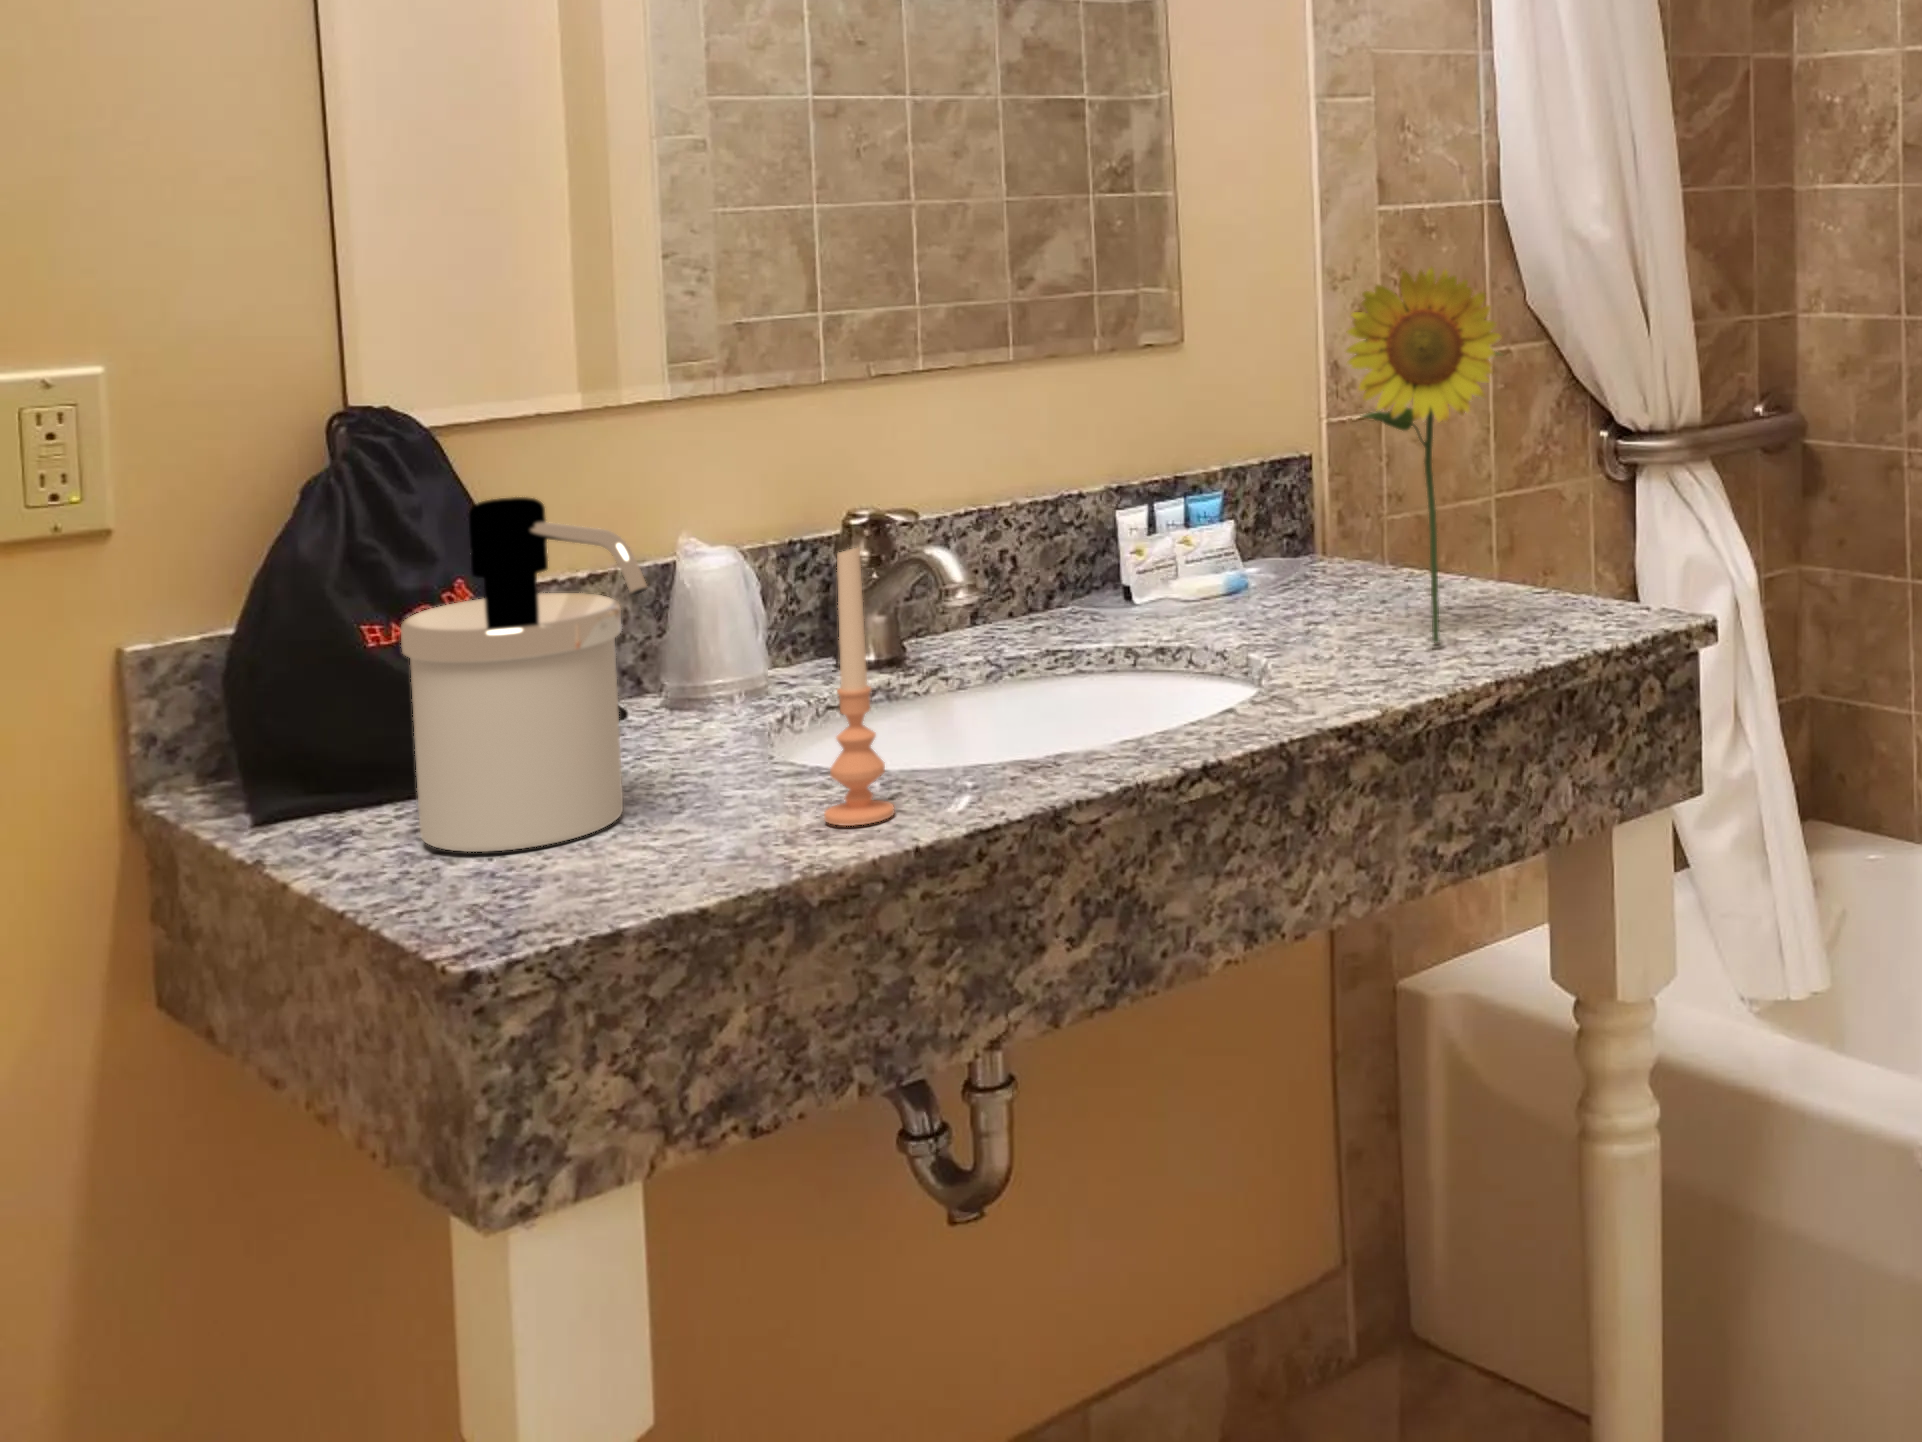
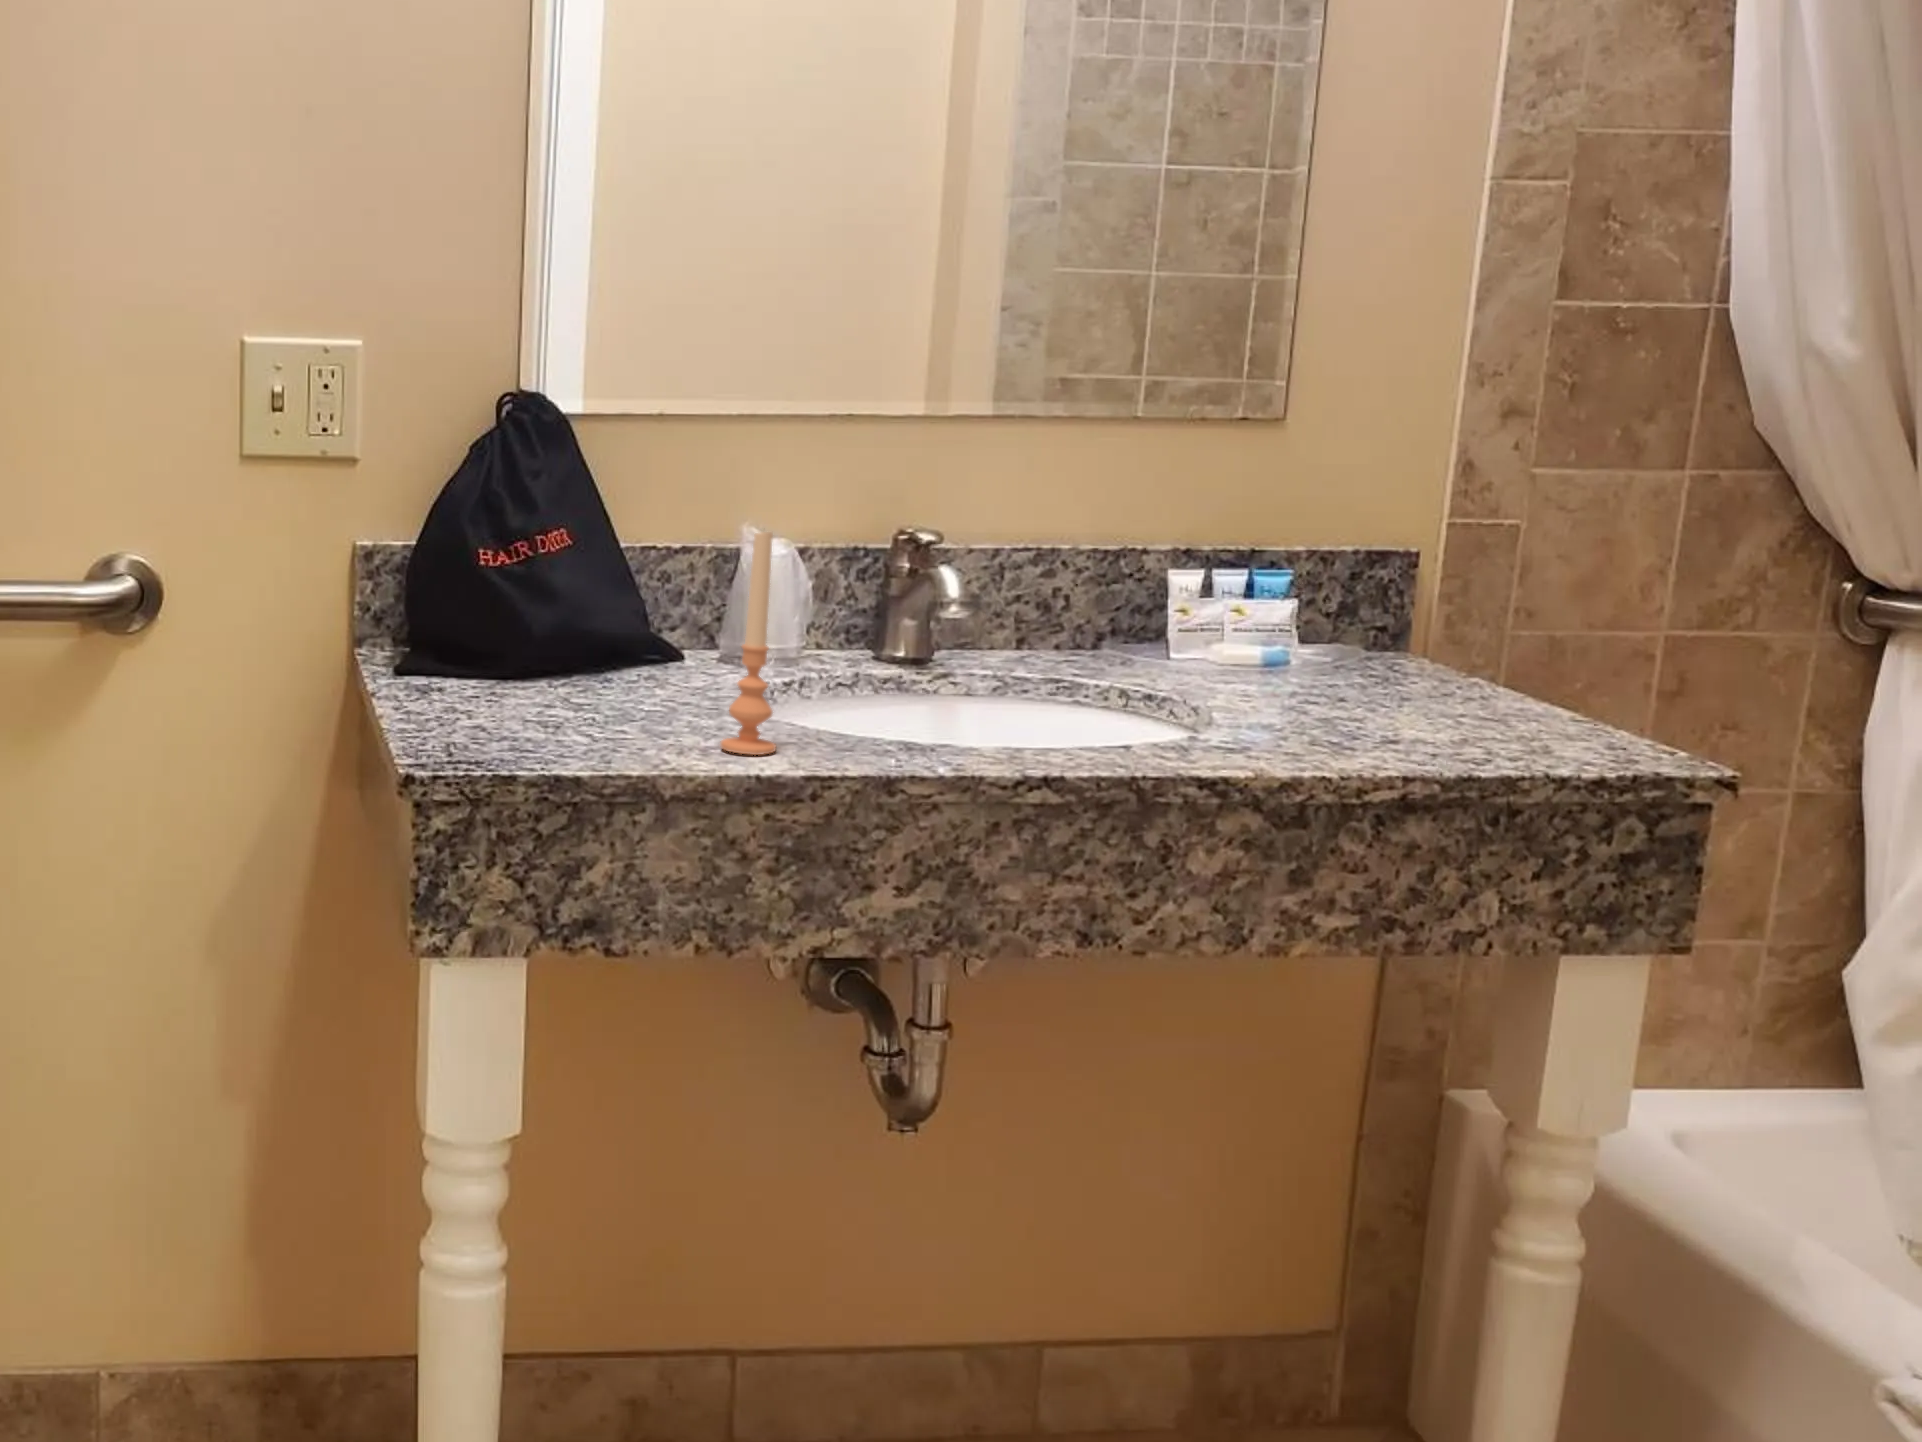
flower: present [1346,267,1502,643] -> none [1336,352,1518,735]
soap dispenser: present [401,497,647,852] -> none [468,459,622,721]

